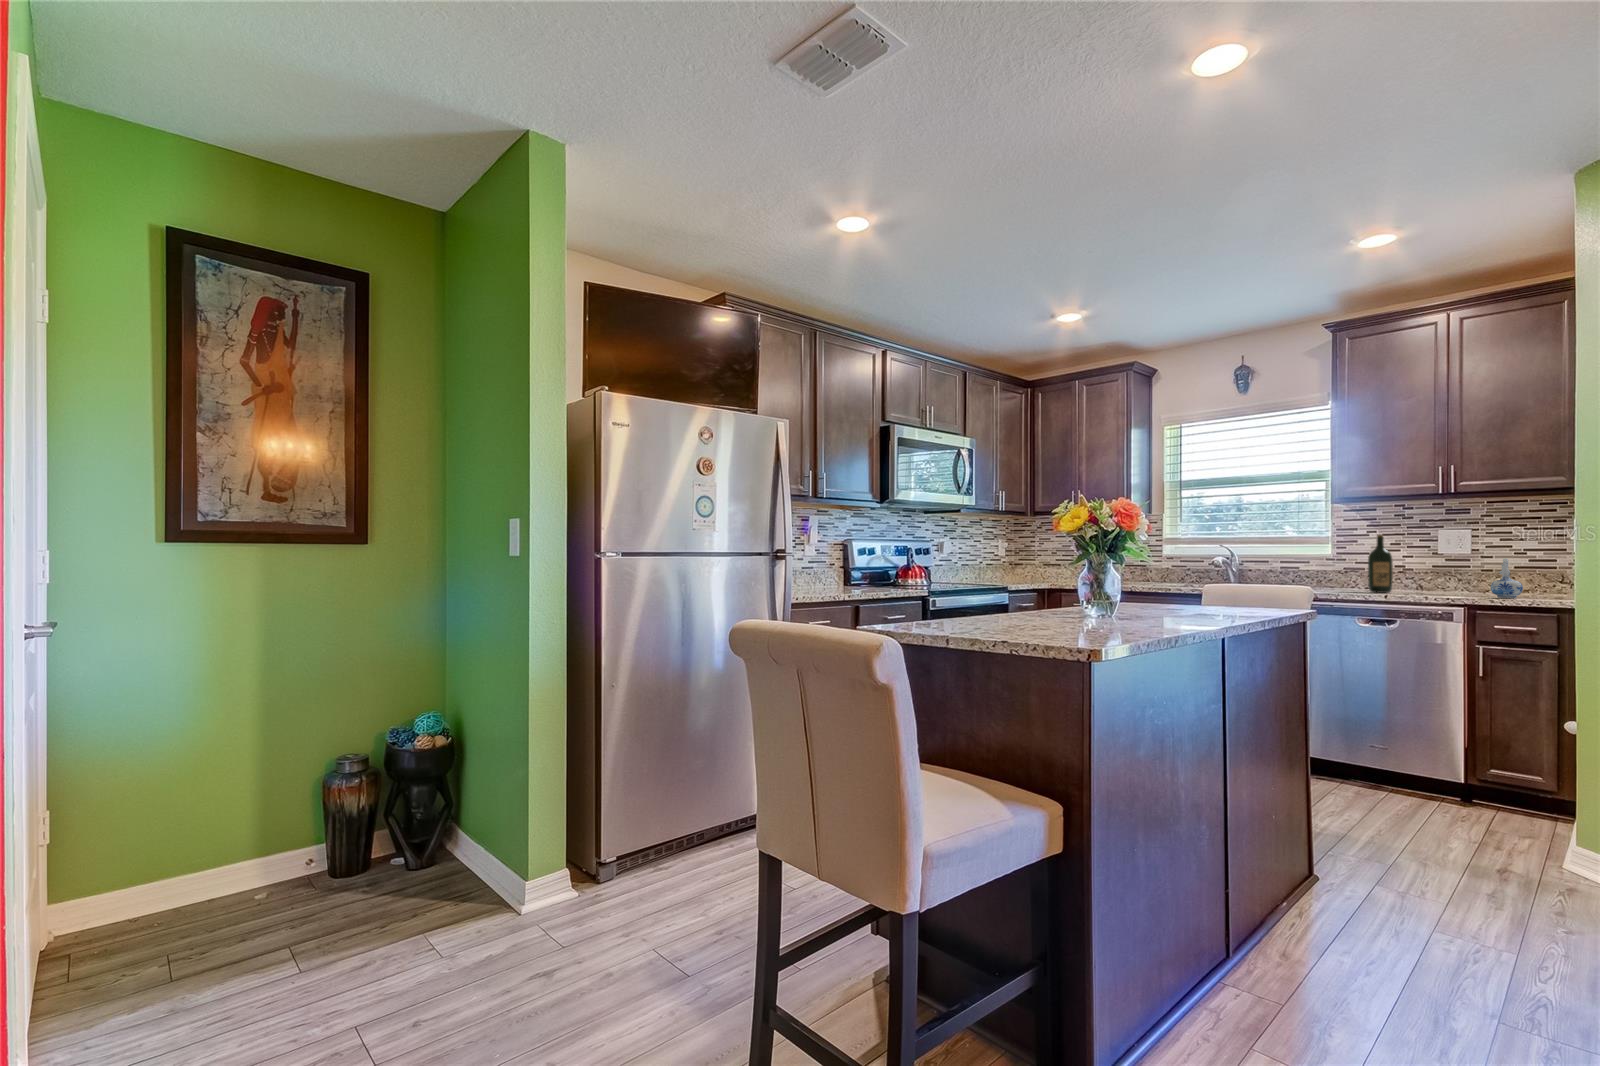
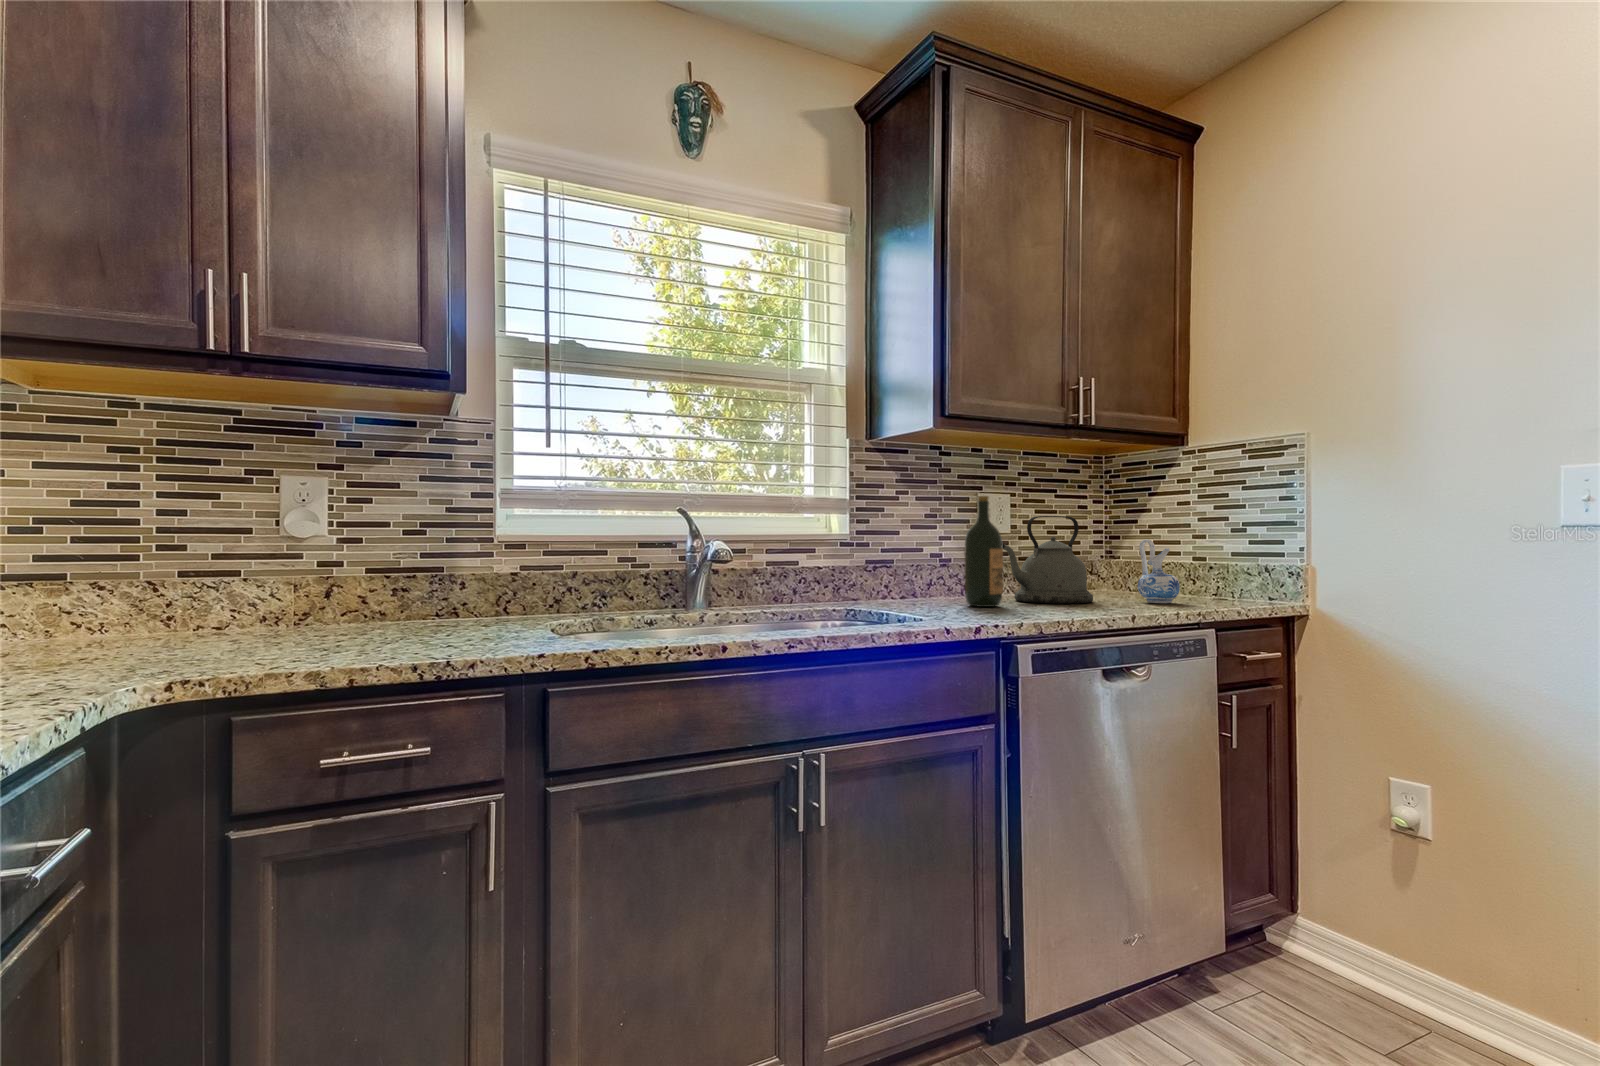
kettle: none [1409,544,1484,596] -> present [1002,516,1093,604]

